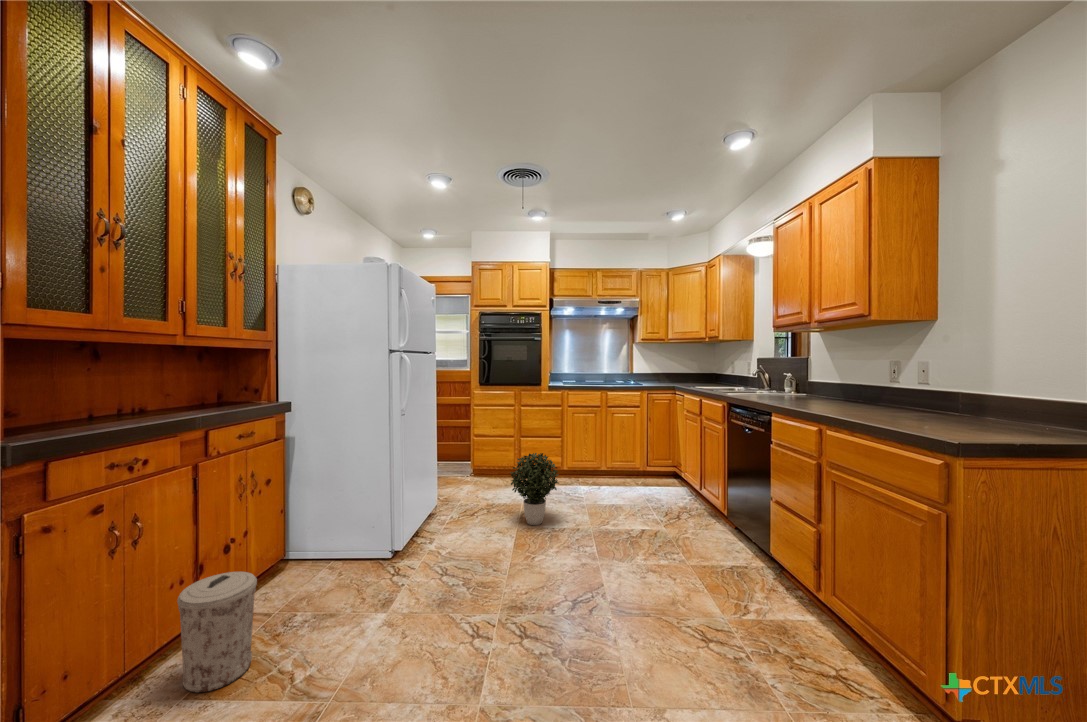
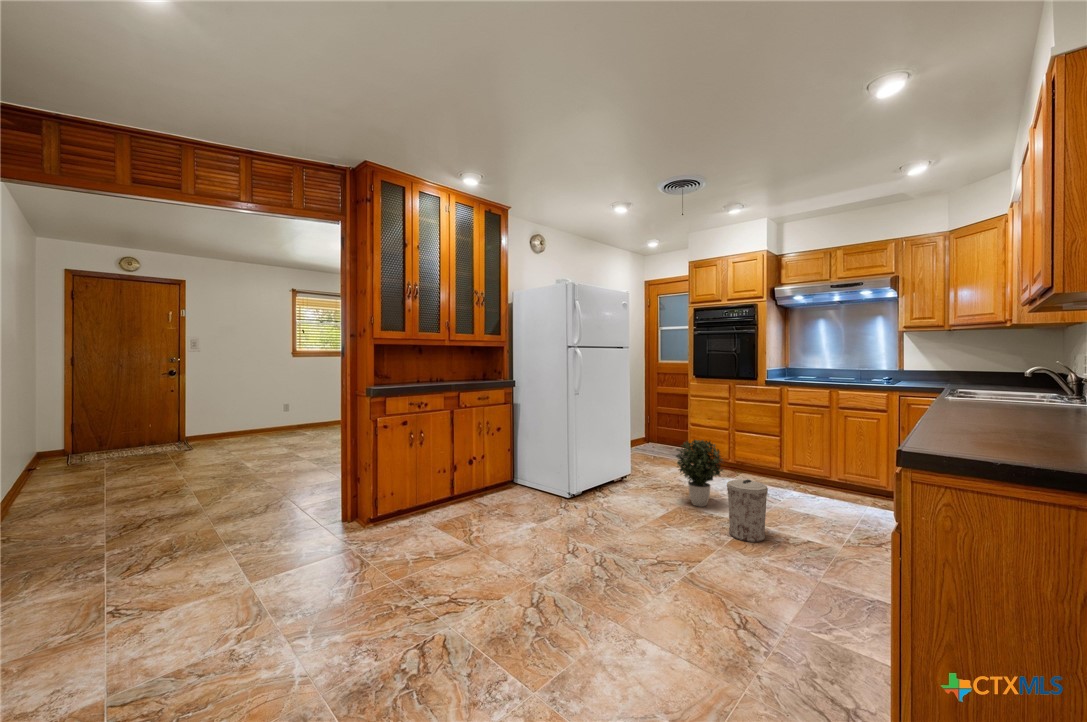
trash can: present [177,572,257,692] -> present [727,479,768,542]

